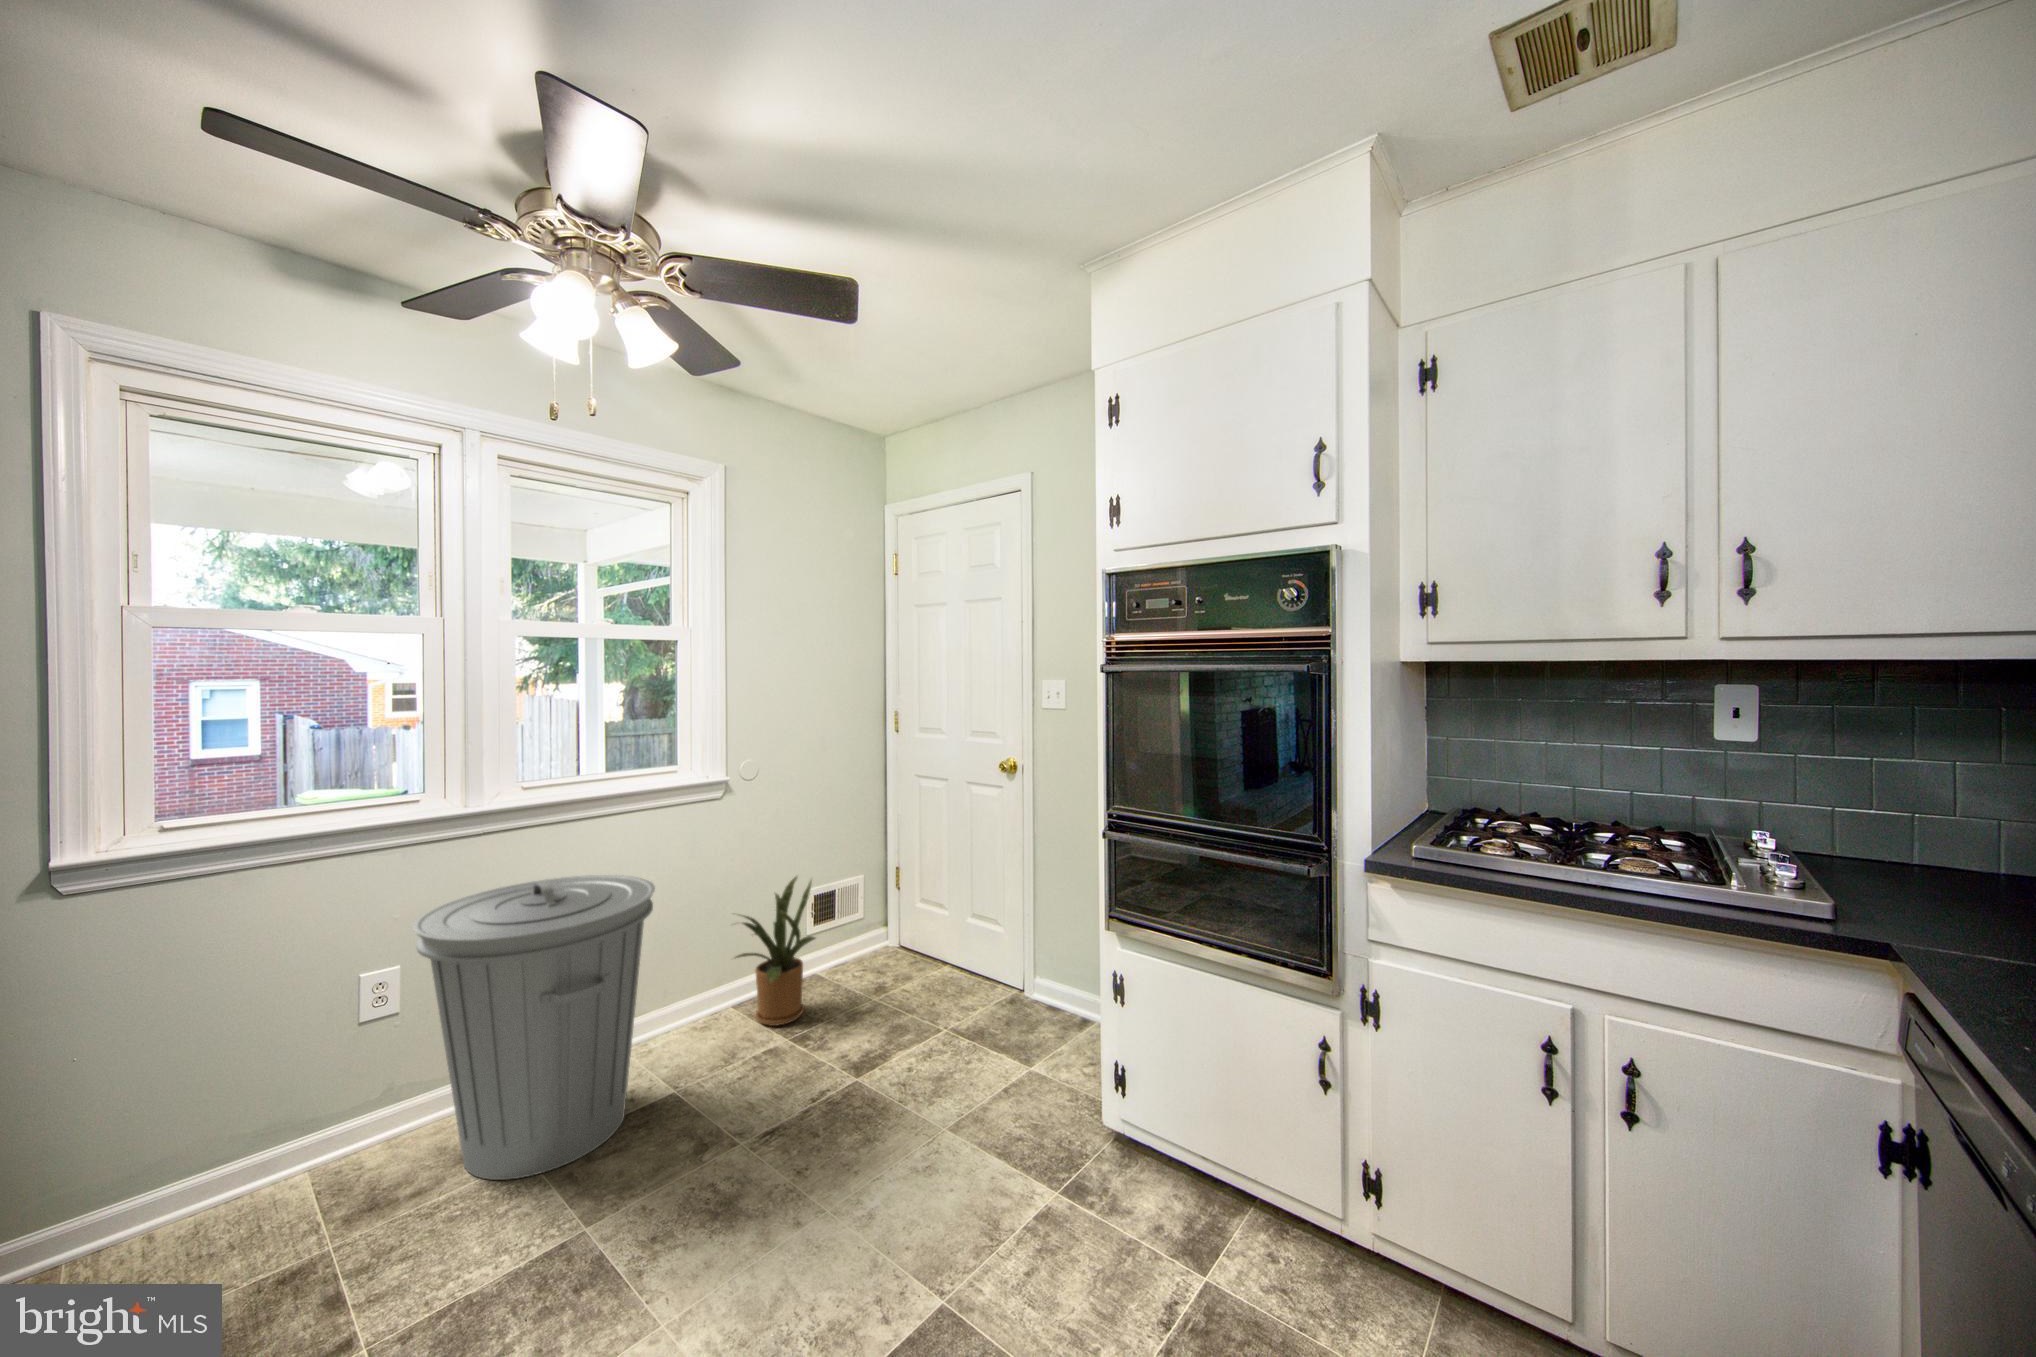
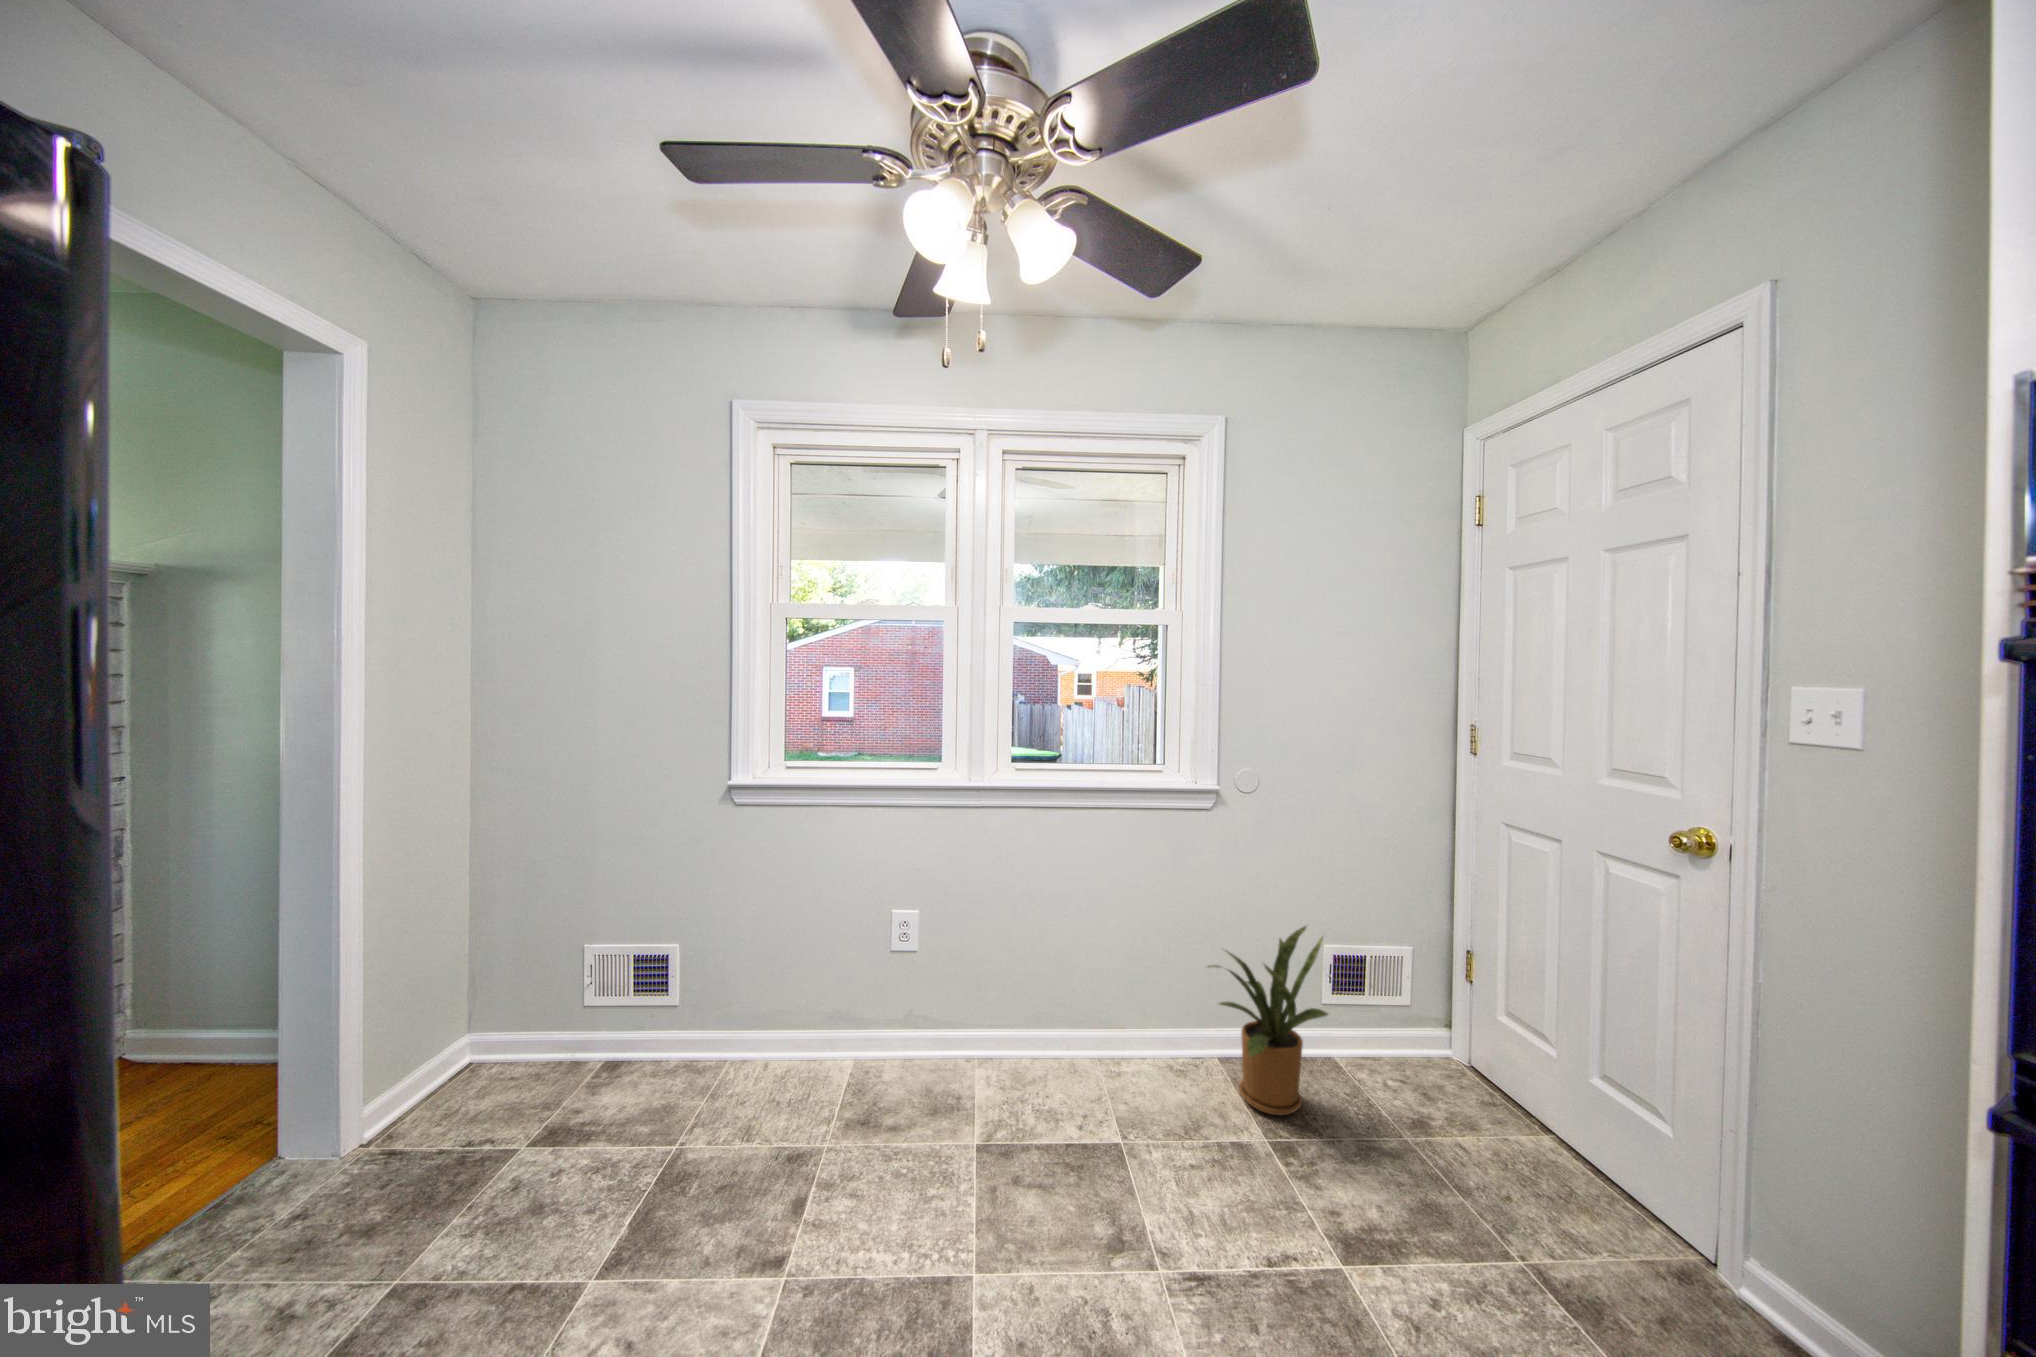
trash can: present [412,875,655,1180] -> none [902,859,1110,1174]

